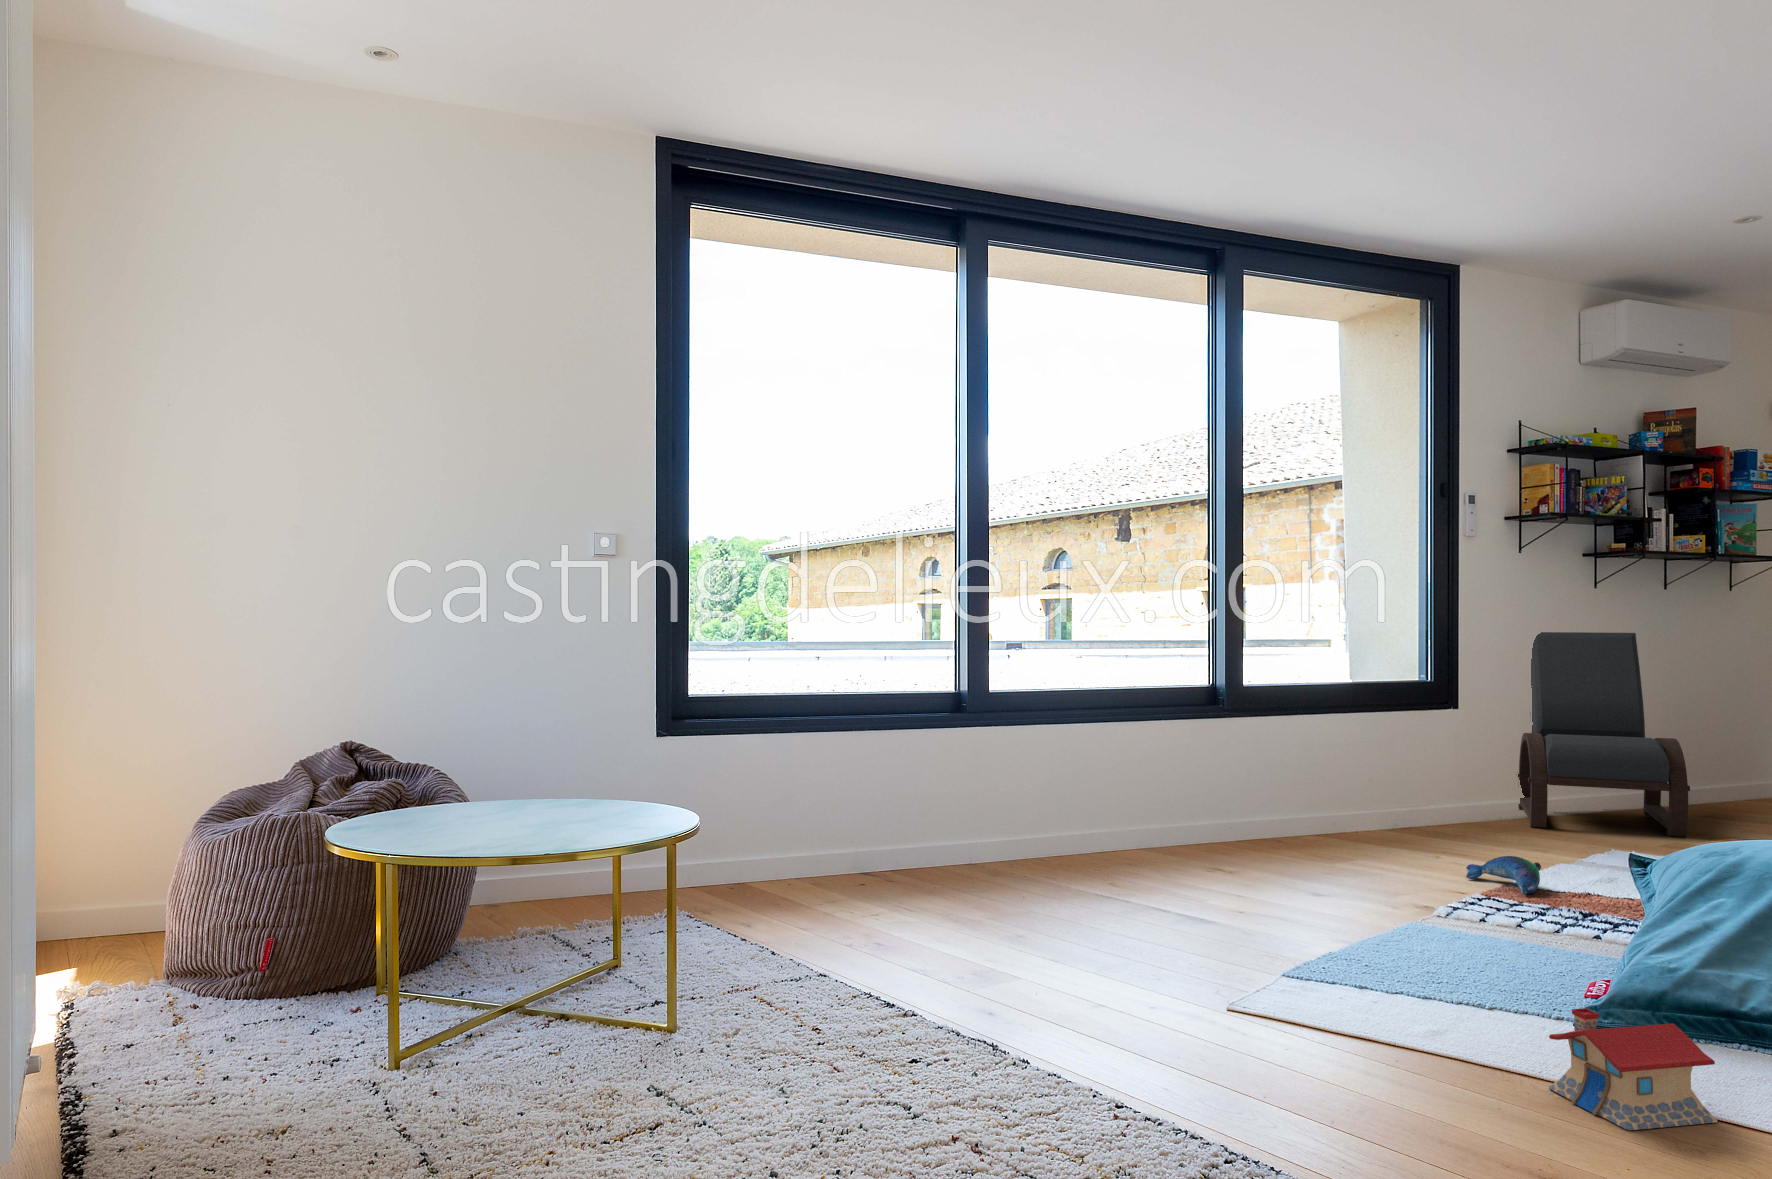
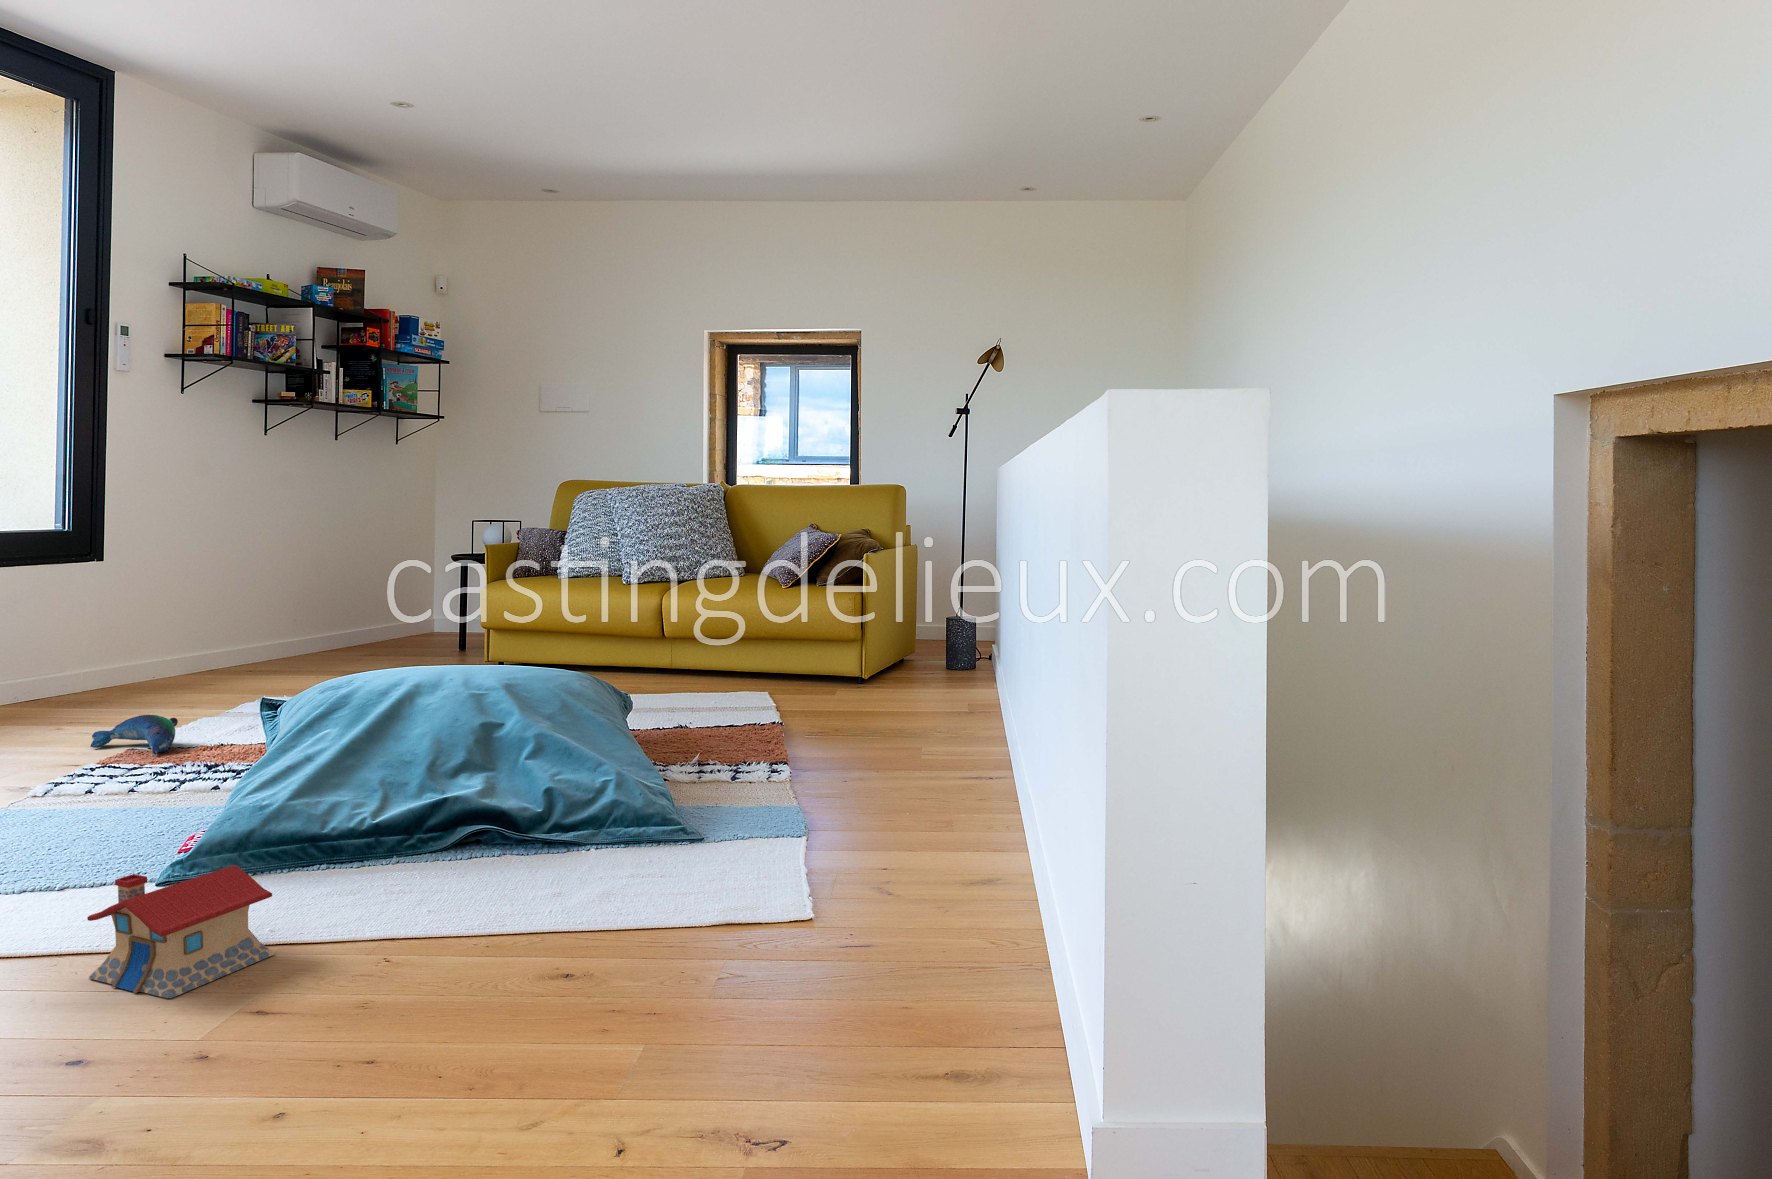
lounge chair: present [1518,632,1690,837] -> none [184,479,347,682]

